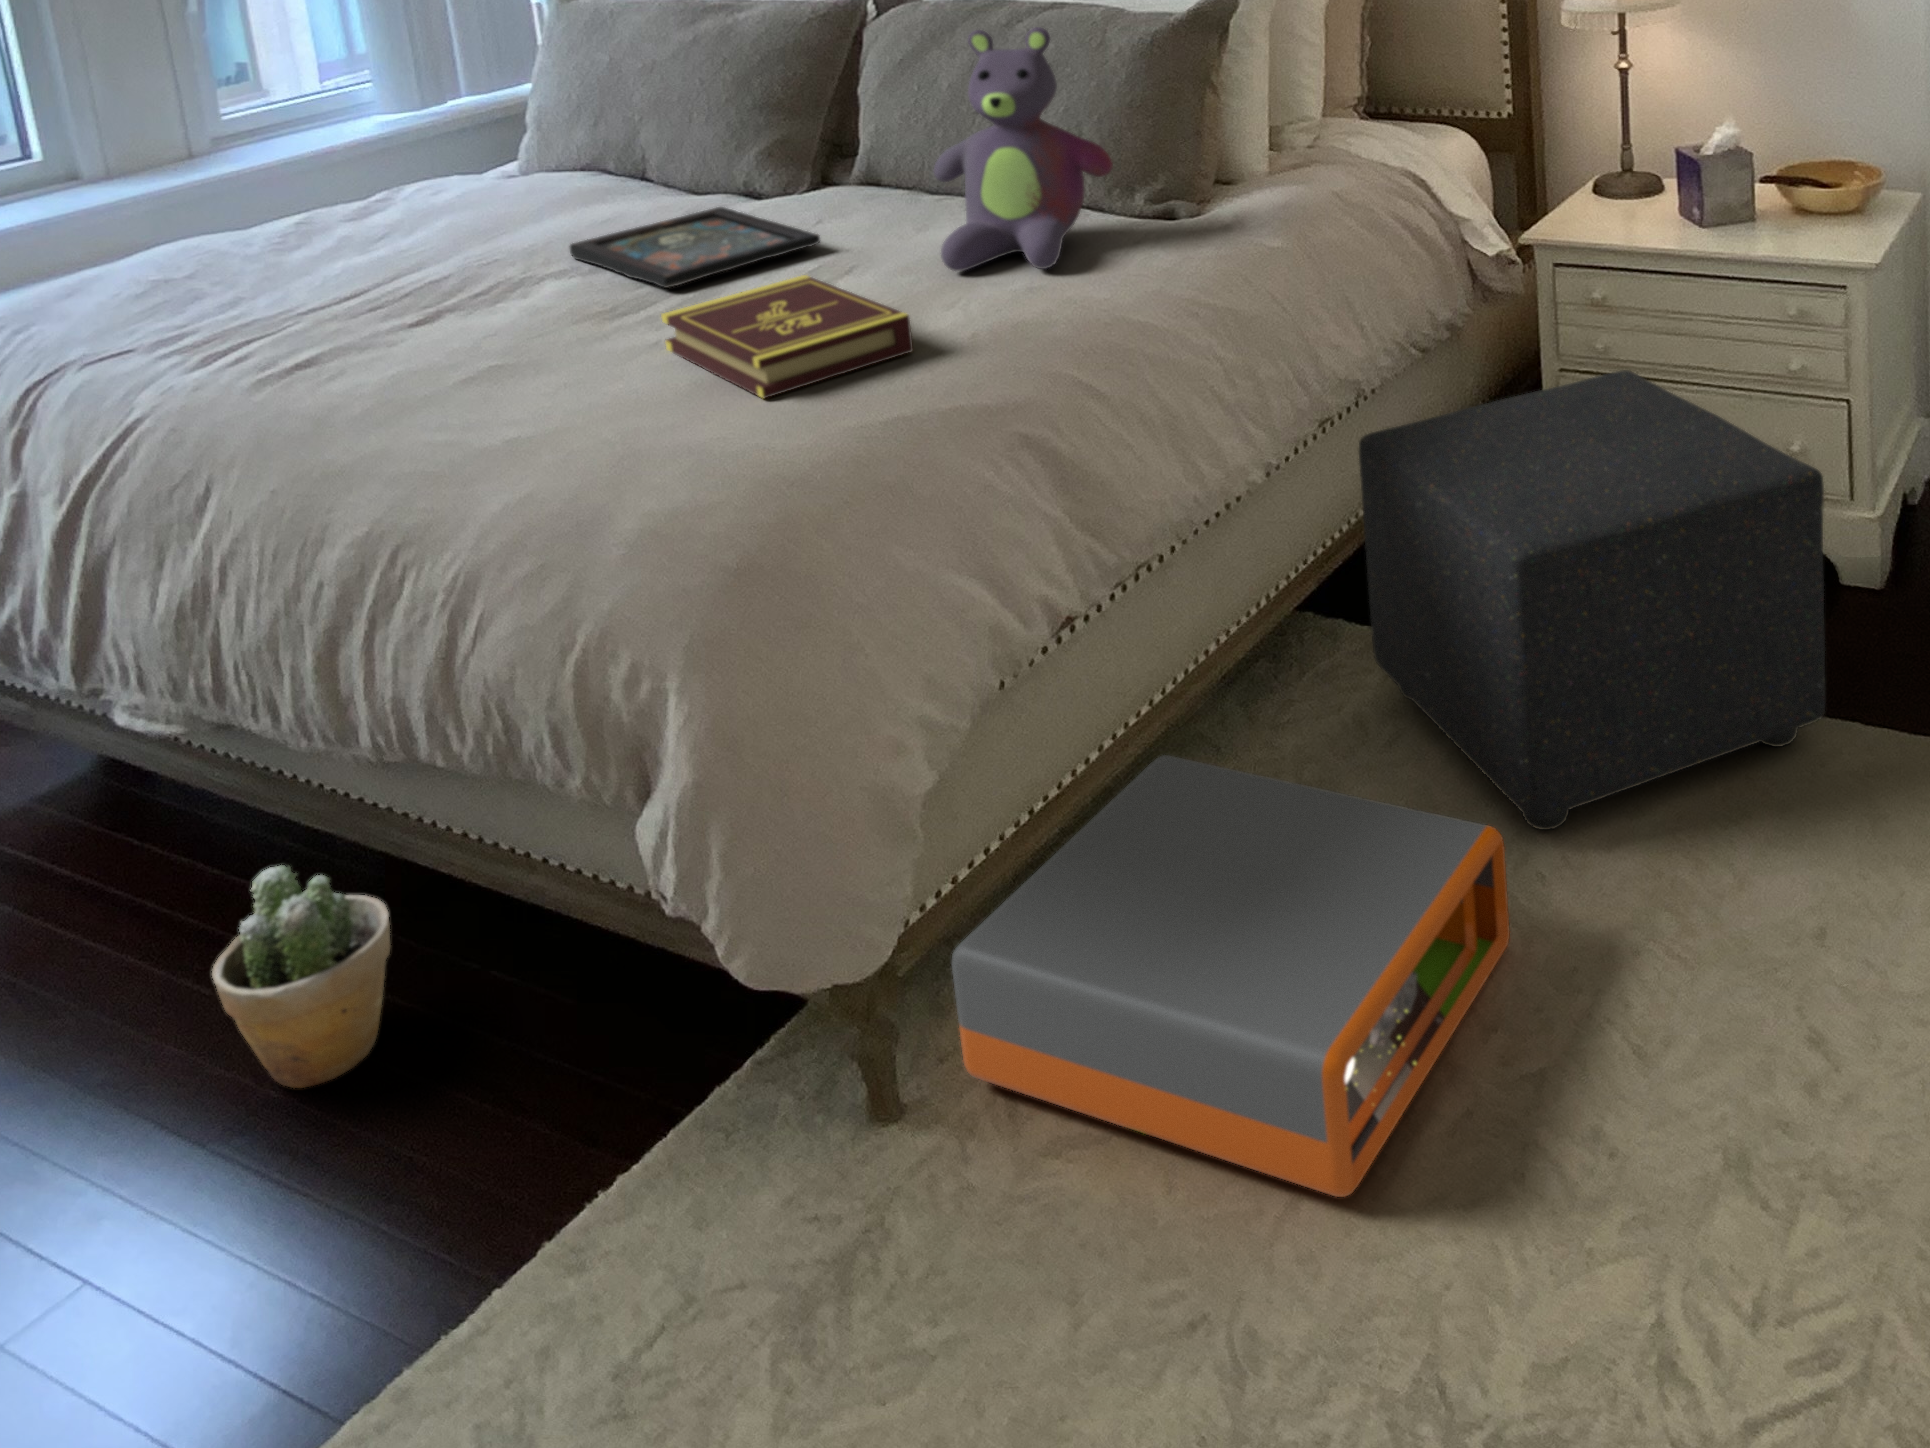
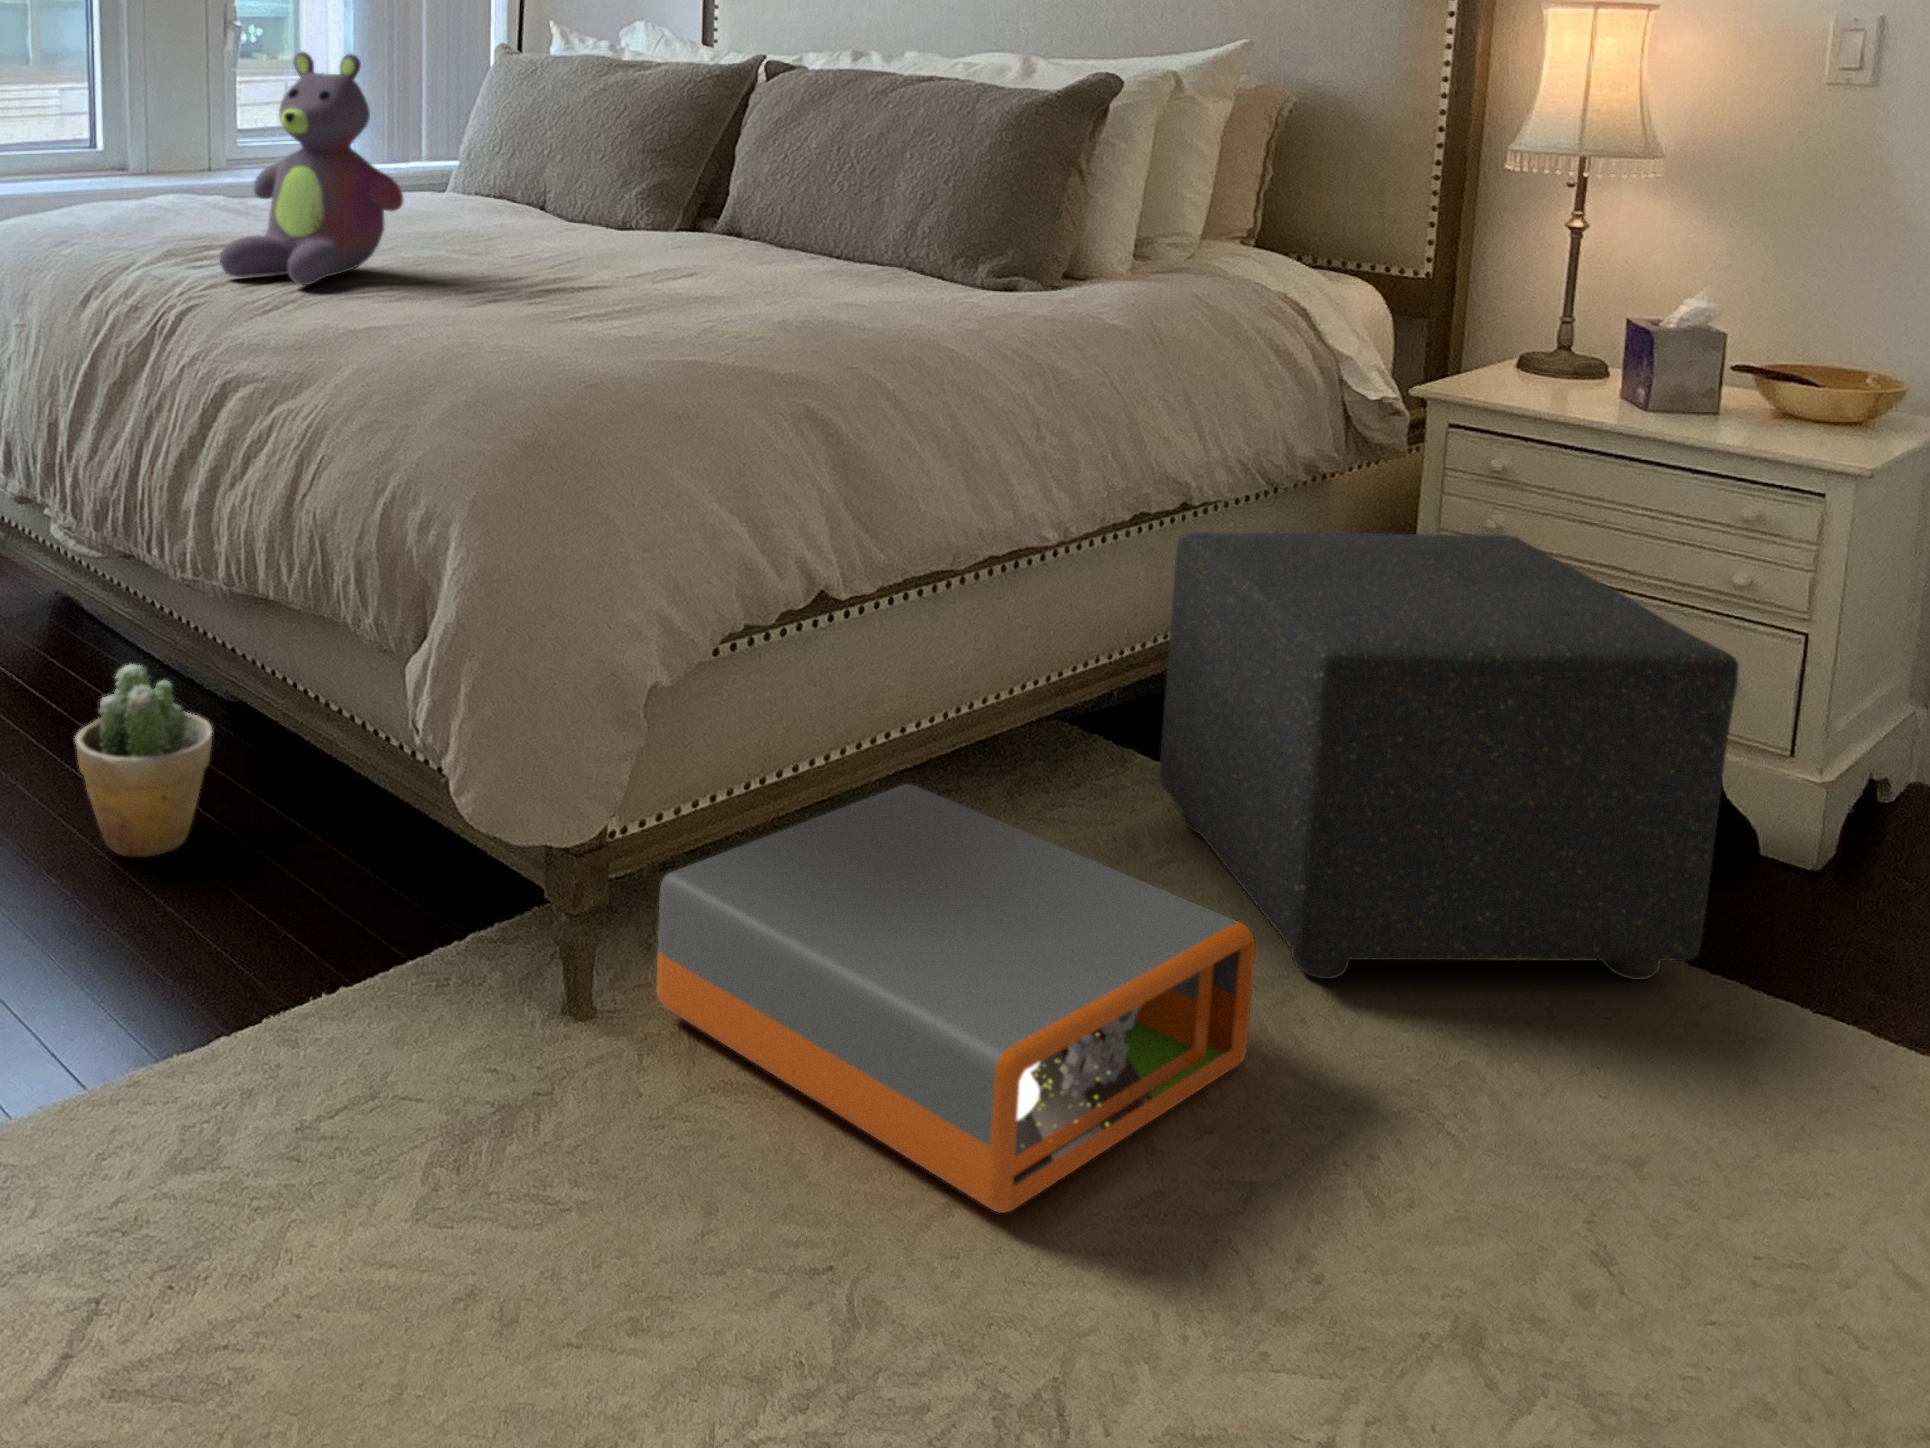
stuffed bear: present [933,27,1113,271] -> present [220,52,403,285]
tray: present [570,207,820,288] -> none [463,228,678,270]
book: present [661,275,913,398] -> none [519,267,735,344]

